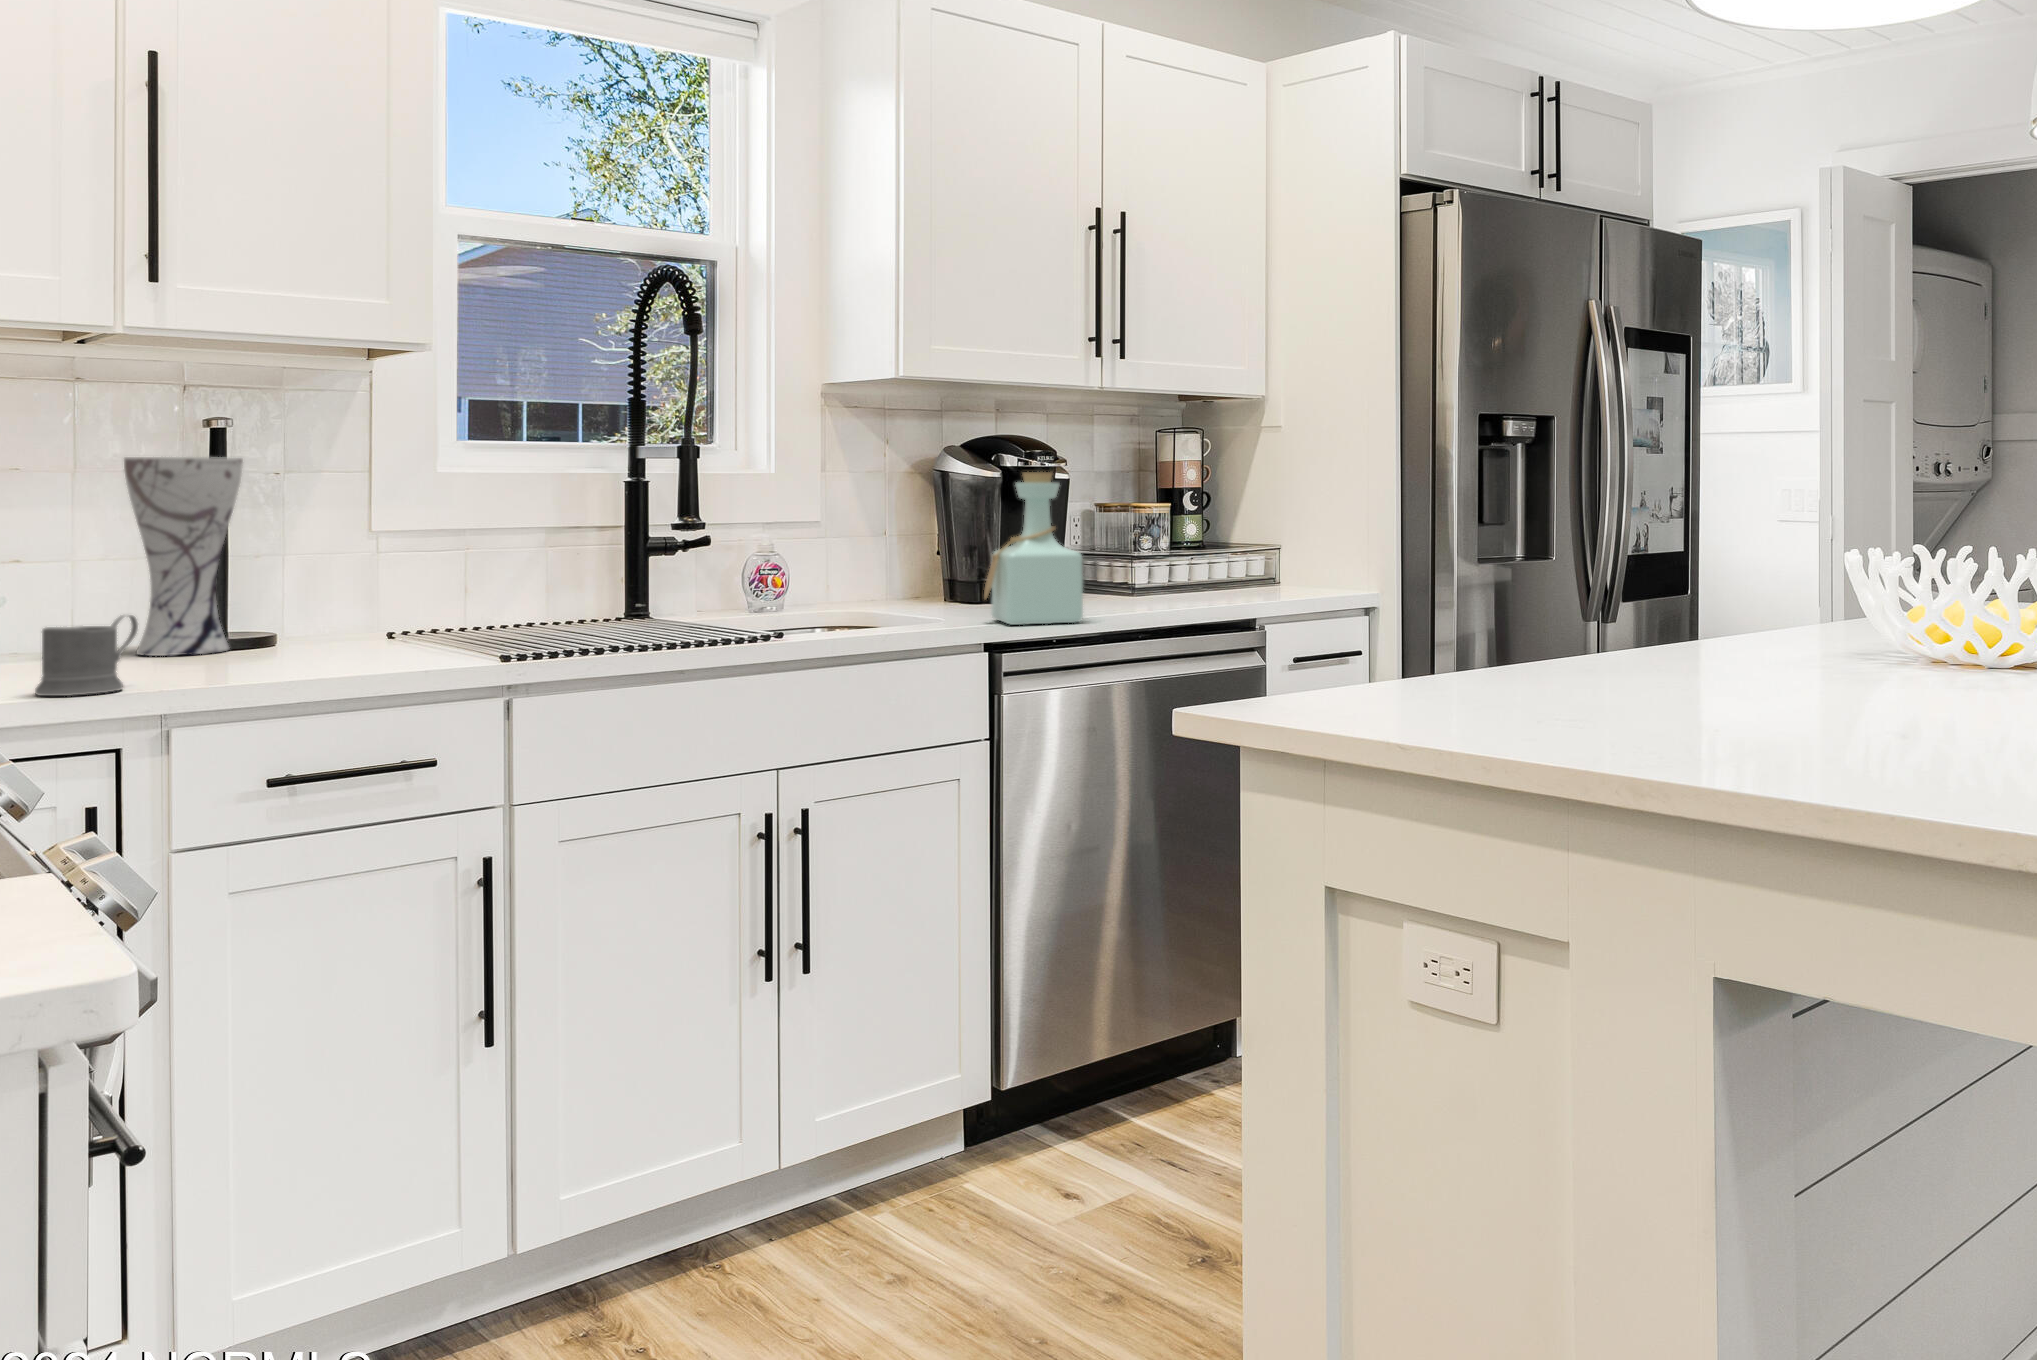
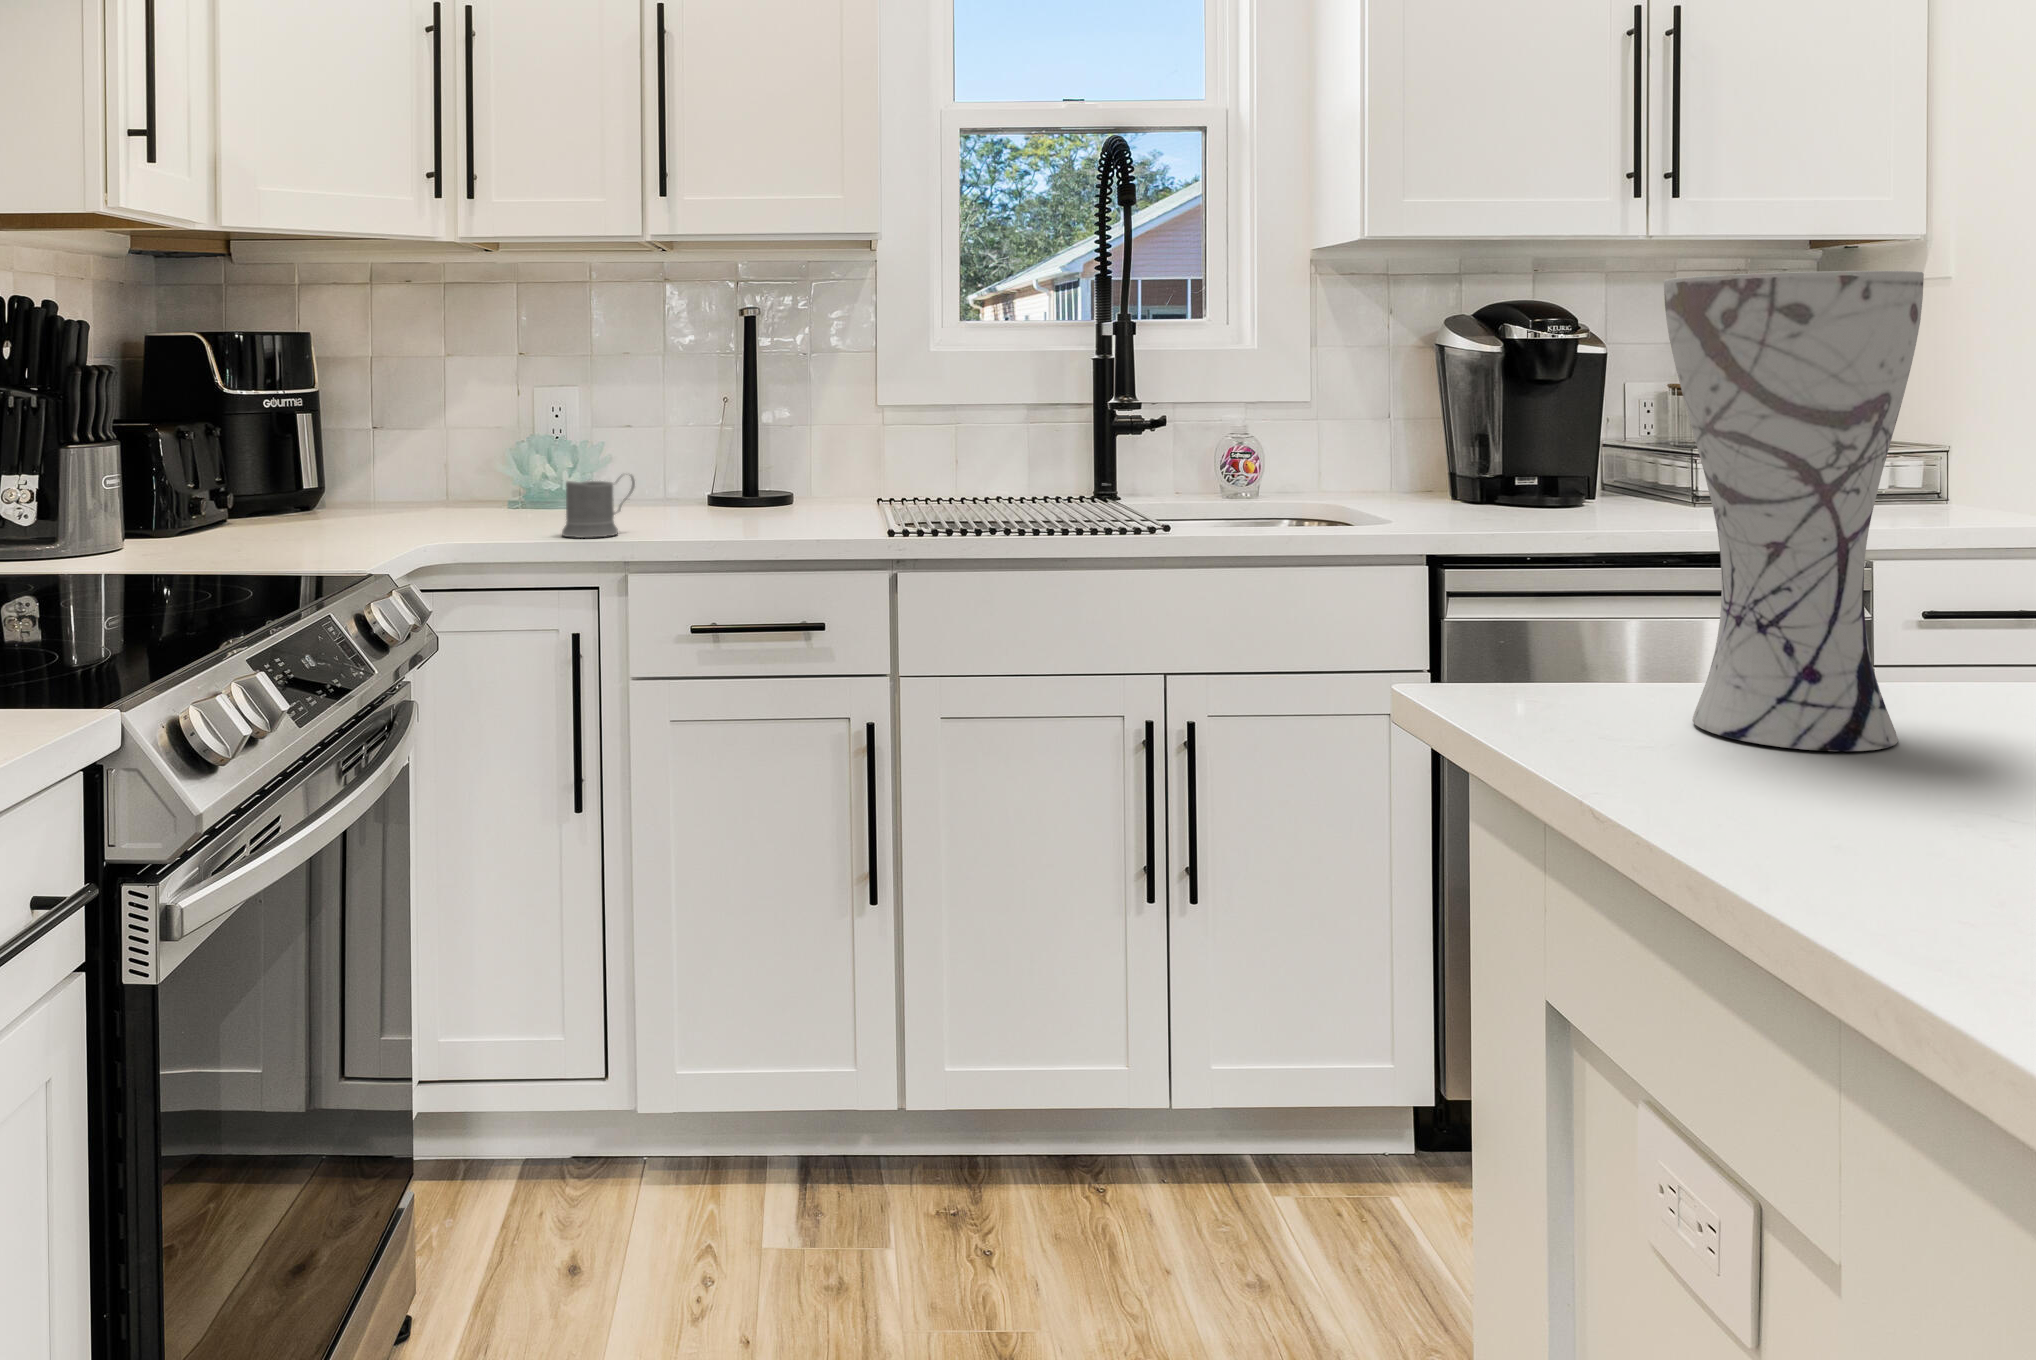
vase: present [124,457,243,656] -> present [1664,271,1924,751]
bottle: present [984,472,1083,625] -> none [1435,346,1557,536]

